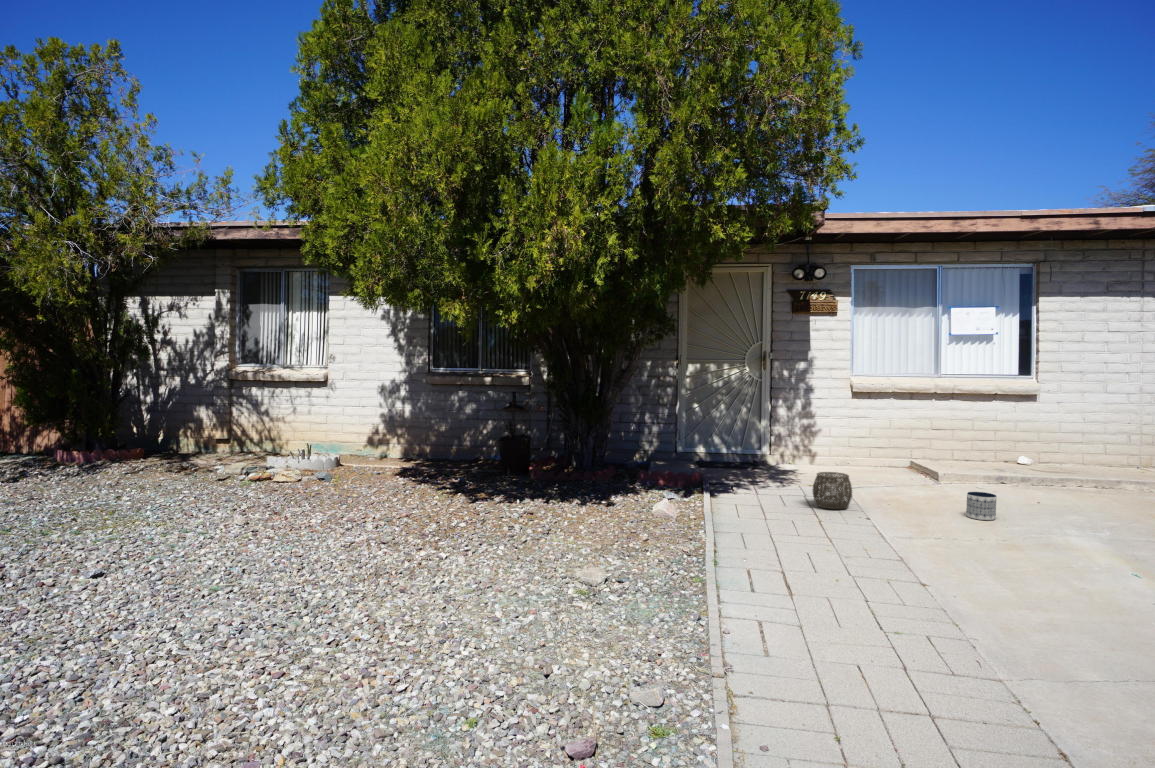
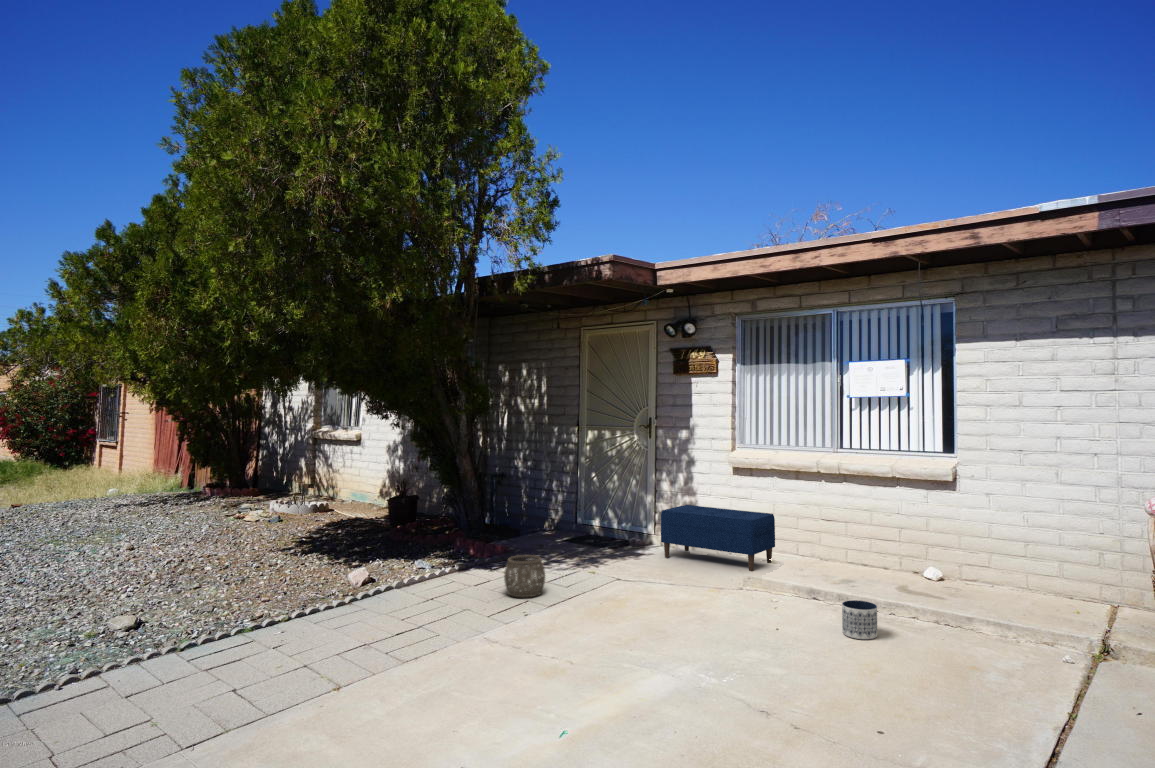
bench: none [809,426,908,472] -> present [661,505,775,571]
planter: present [966,492,997,520] -> present [842,600,877,639]

